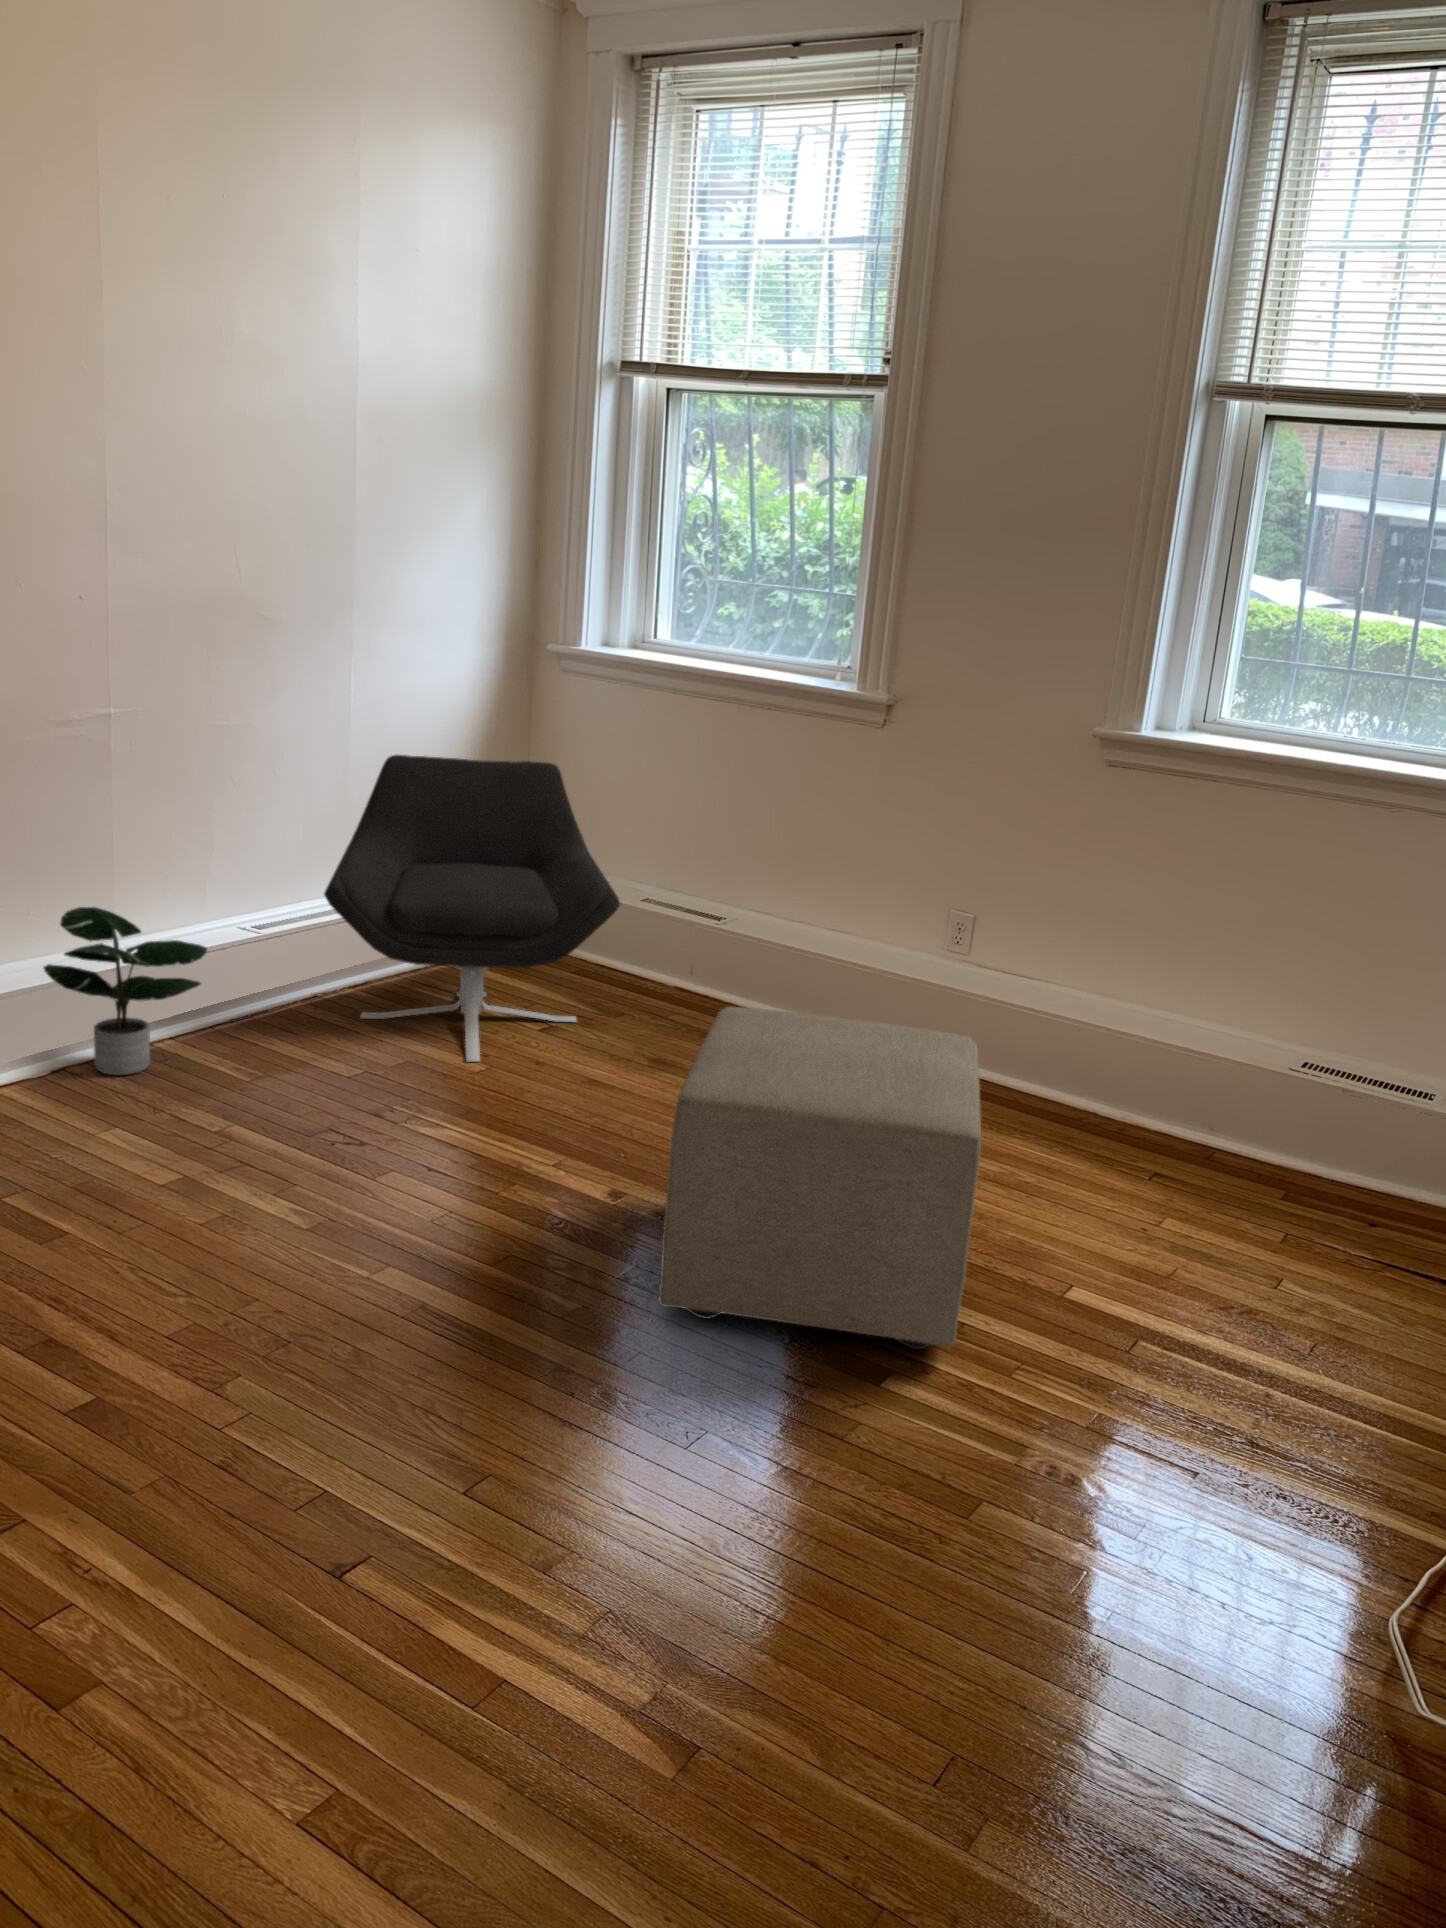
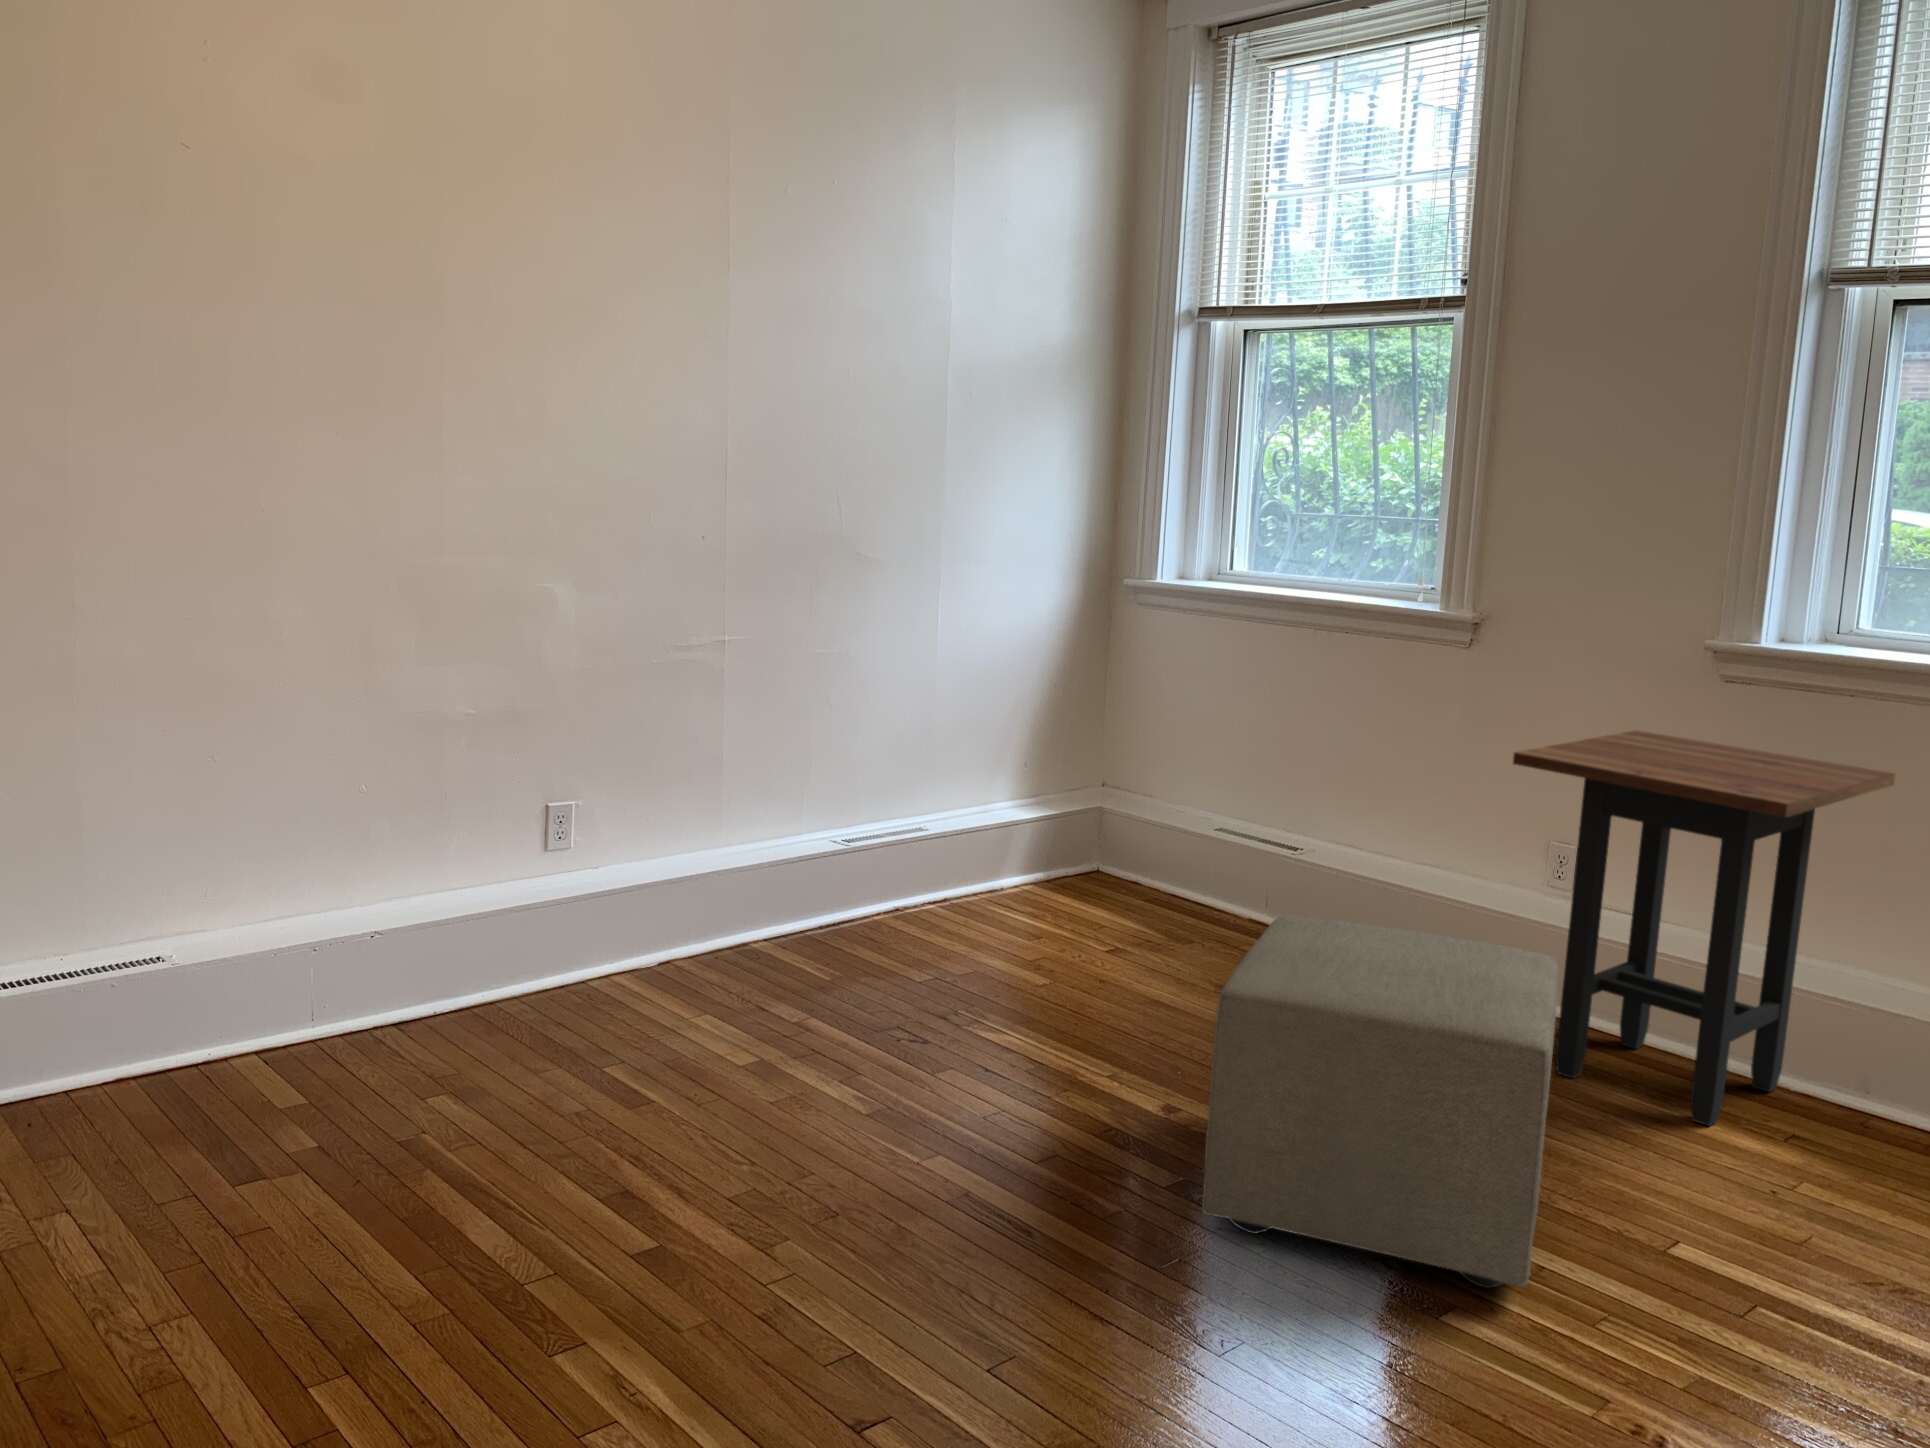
lounge chair: present [324,755,620,1062] -> none [904,683,1190,977]
side table: none [932,810,1249,1171] -> present [1513,730,1895,1126]
potted plant: present [44,907,207,1075] -> none [655,814,797,970]

